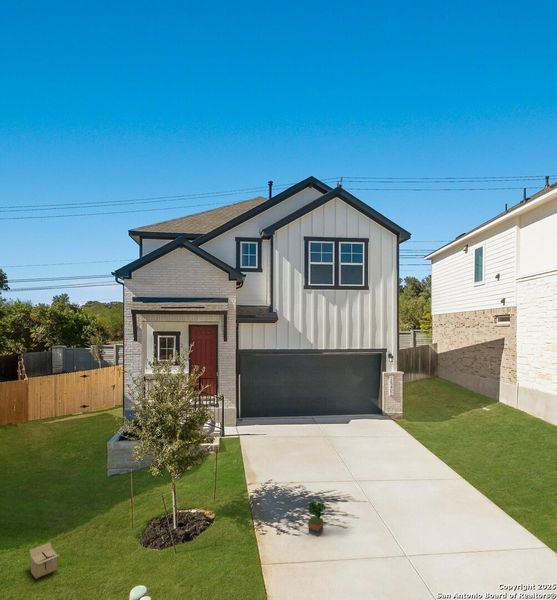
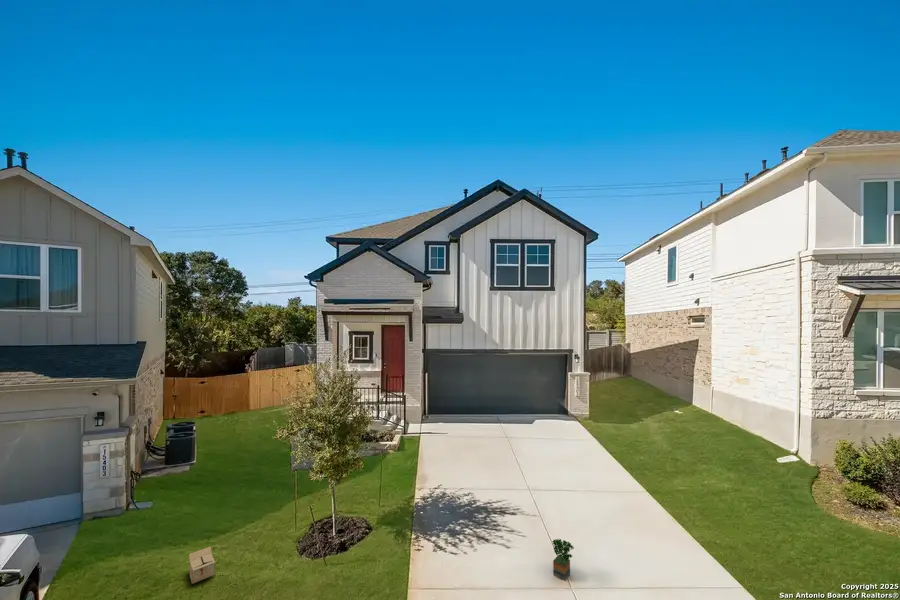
potted tree: present [308,502,326,536] -> present [552,539,574,581]

